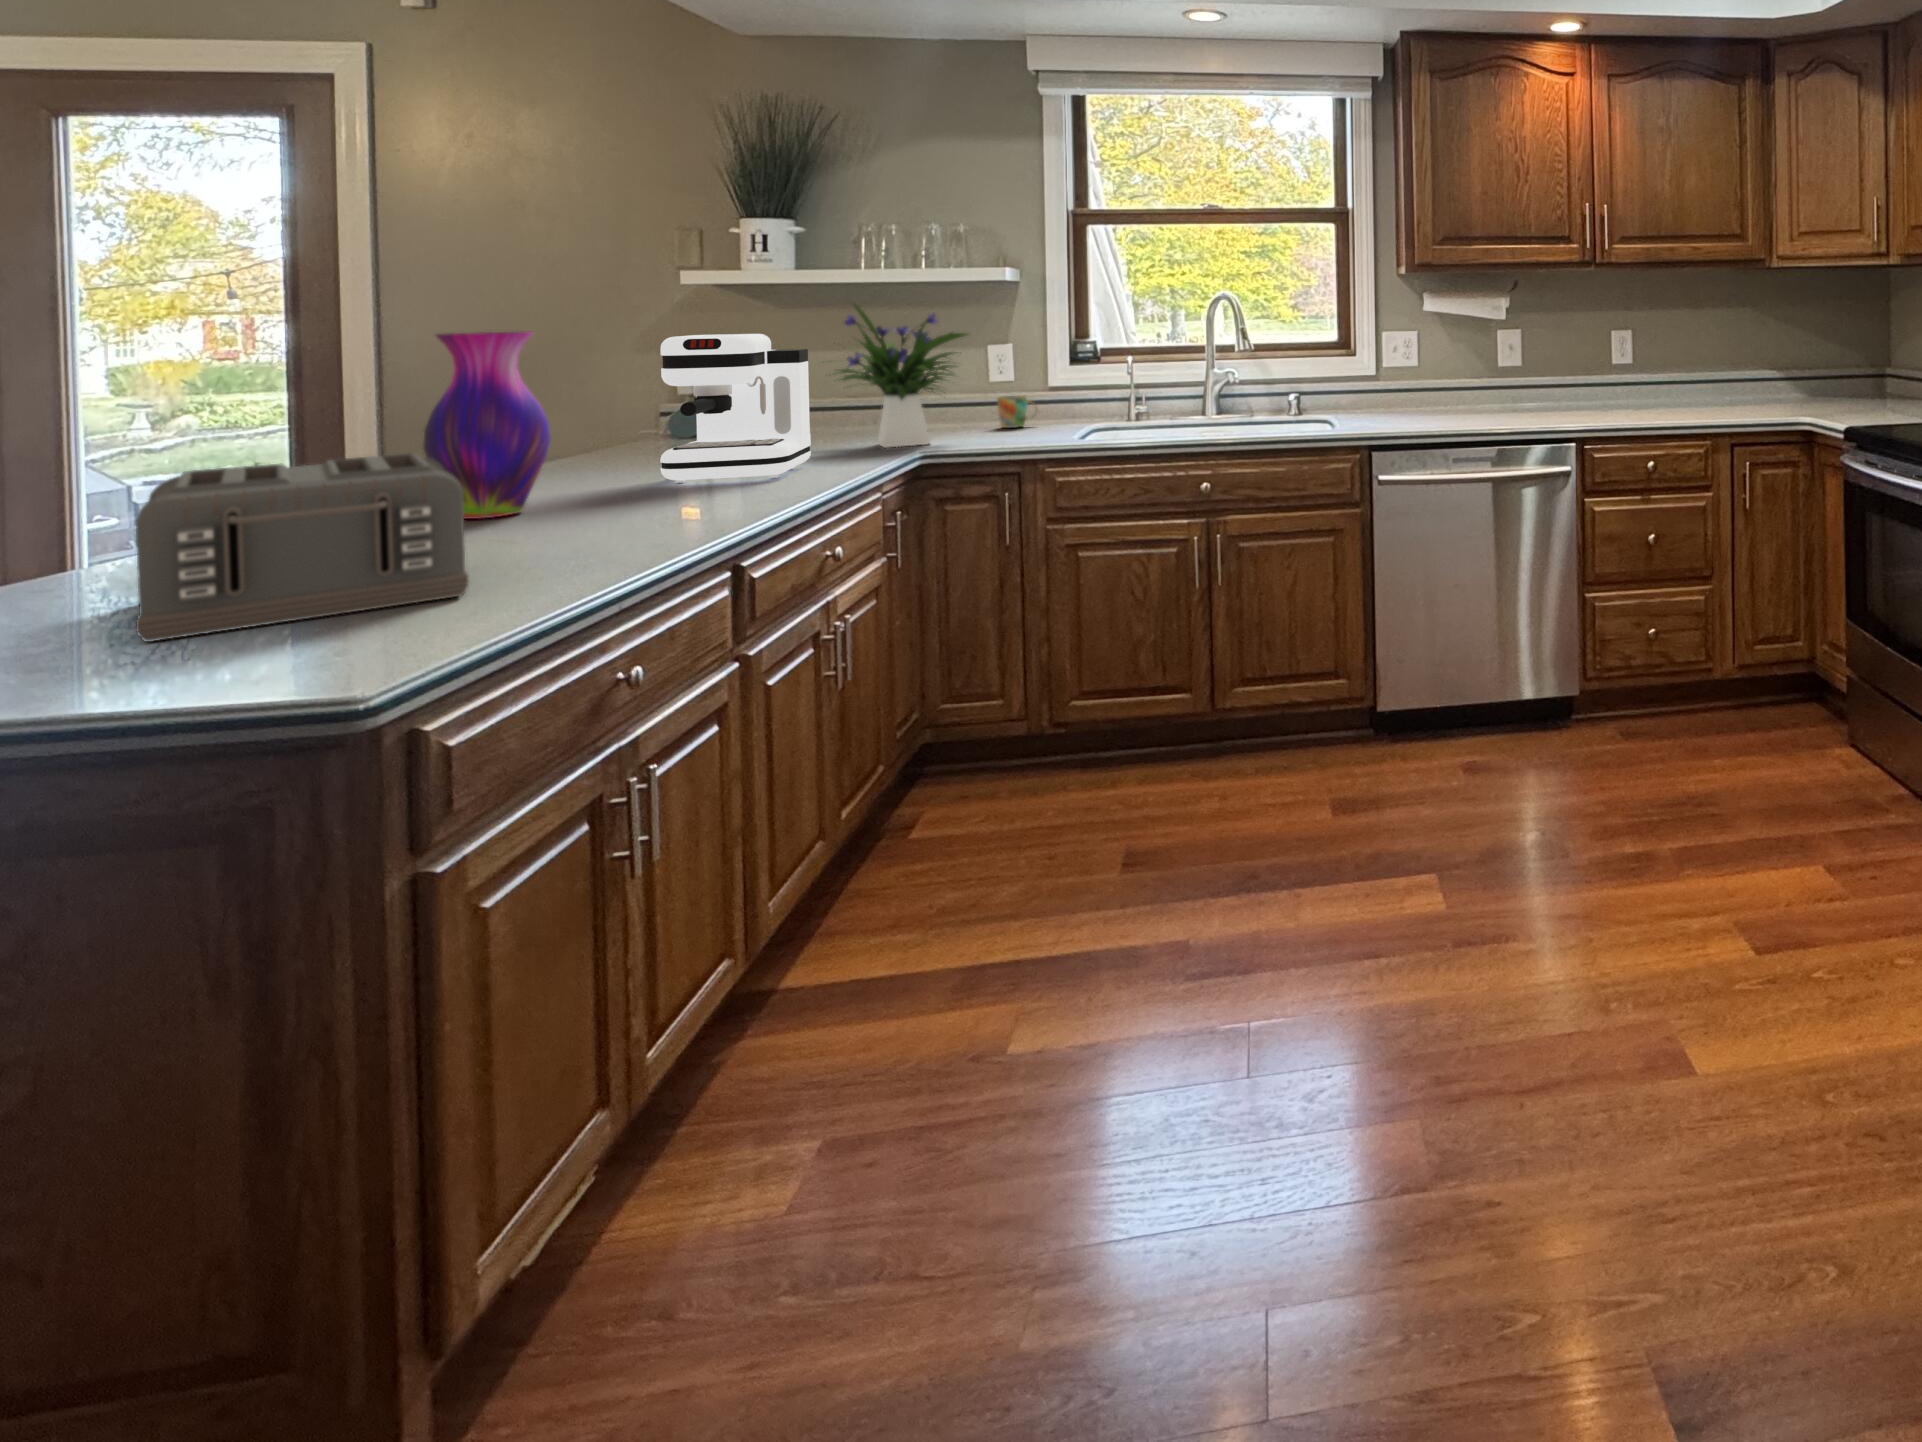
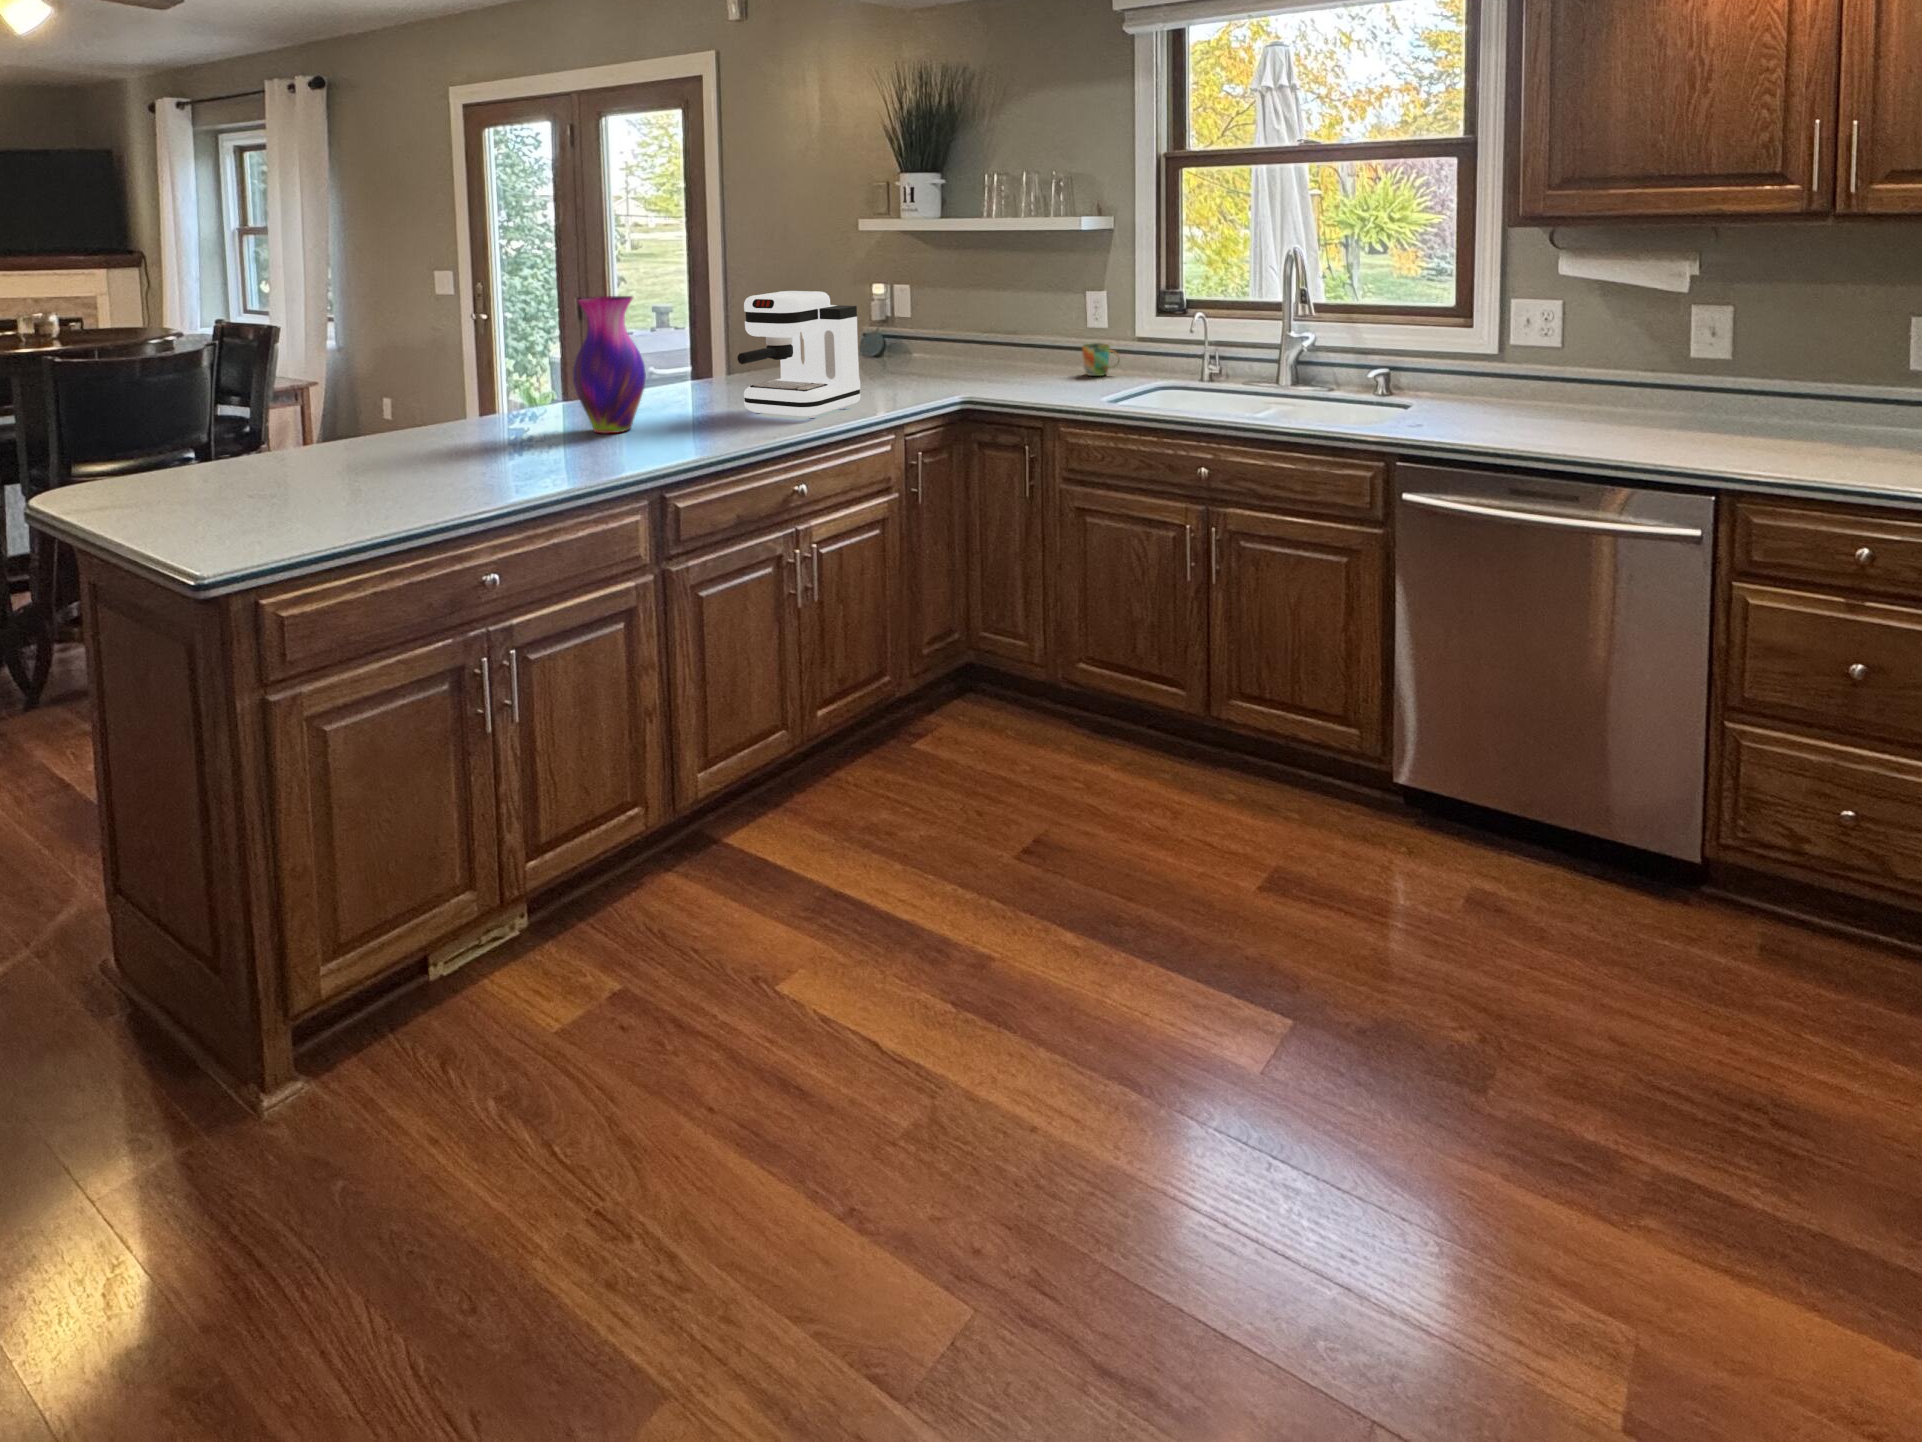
flower arrangement: present [826,305,966,447] -> none [913,259,1033,391]
toaster: present [136,453,469,642] -> none [286,402,499,517]

